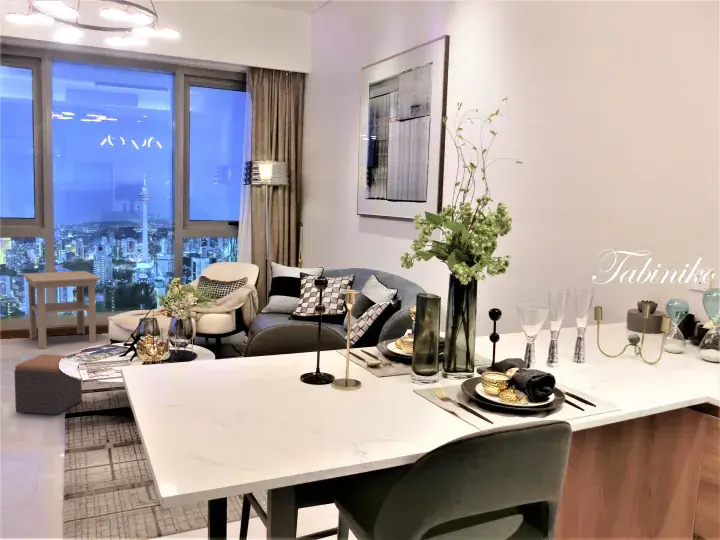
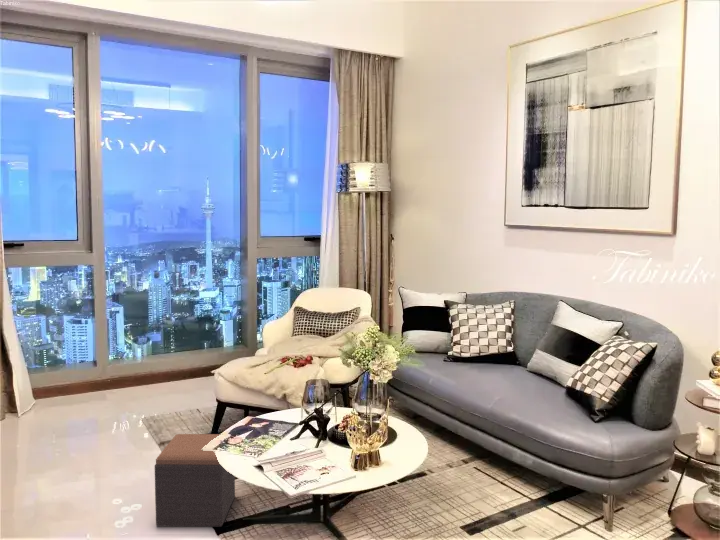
side table: present [22,271,101,349] -> none [67,304,177,412]

